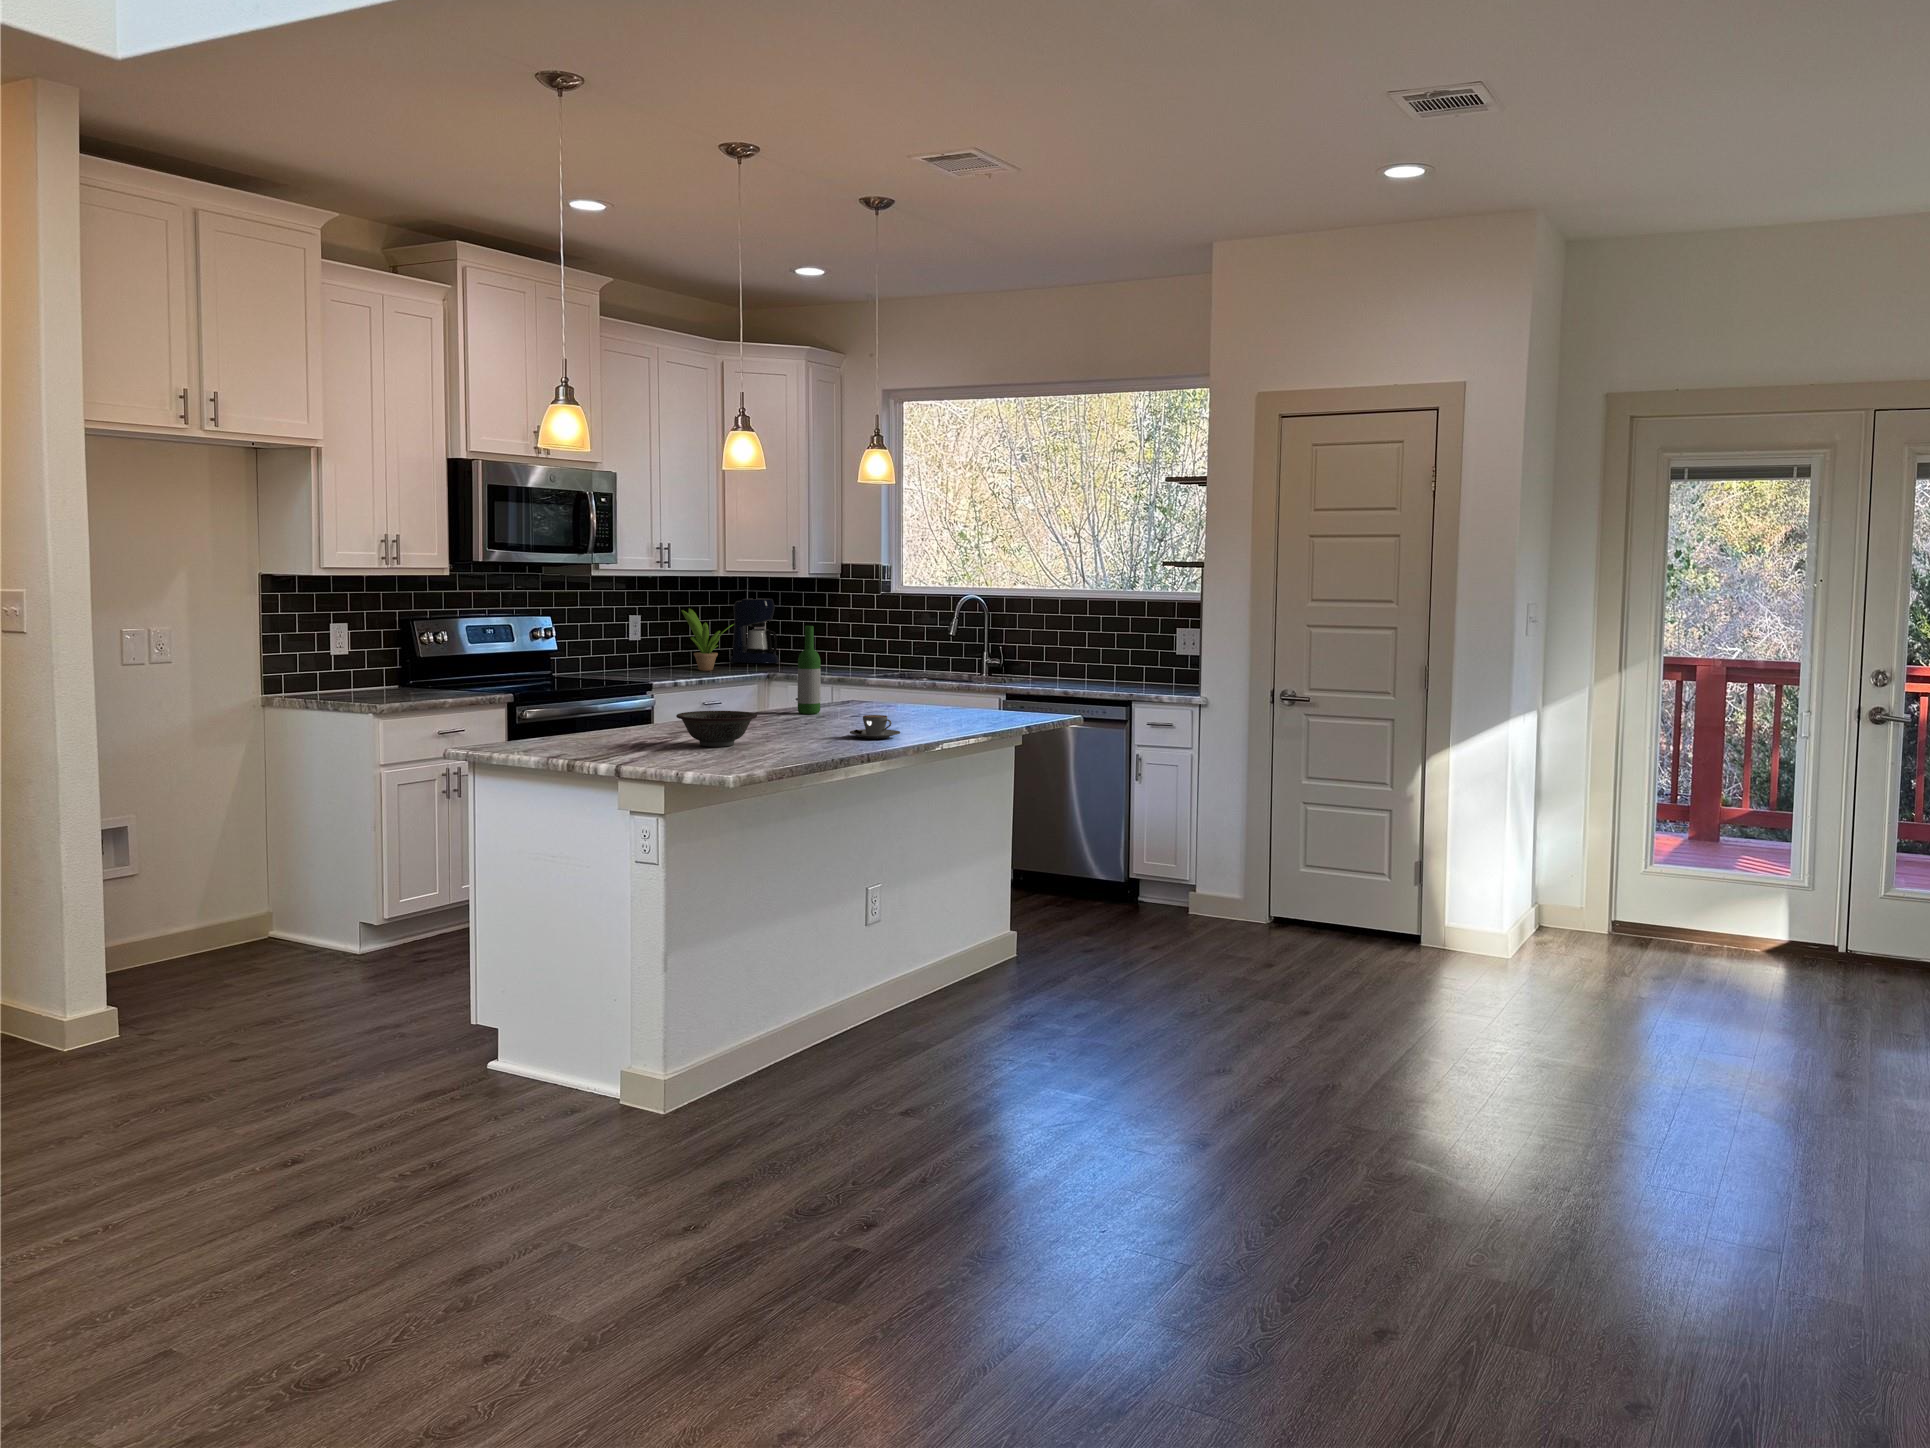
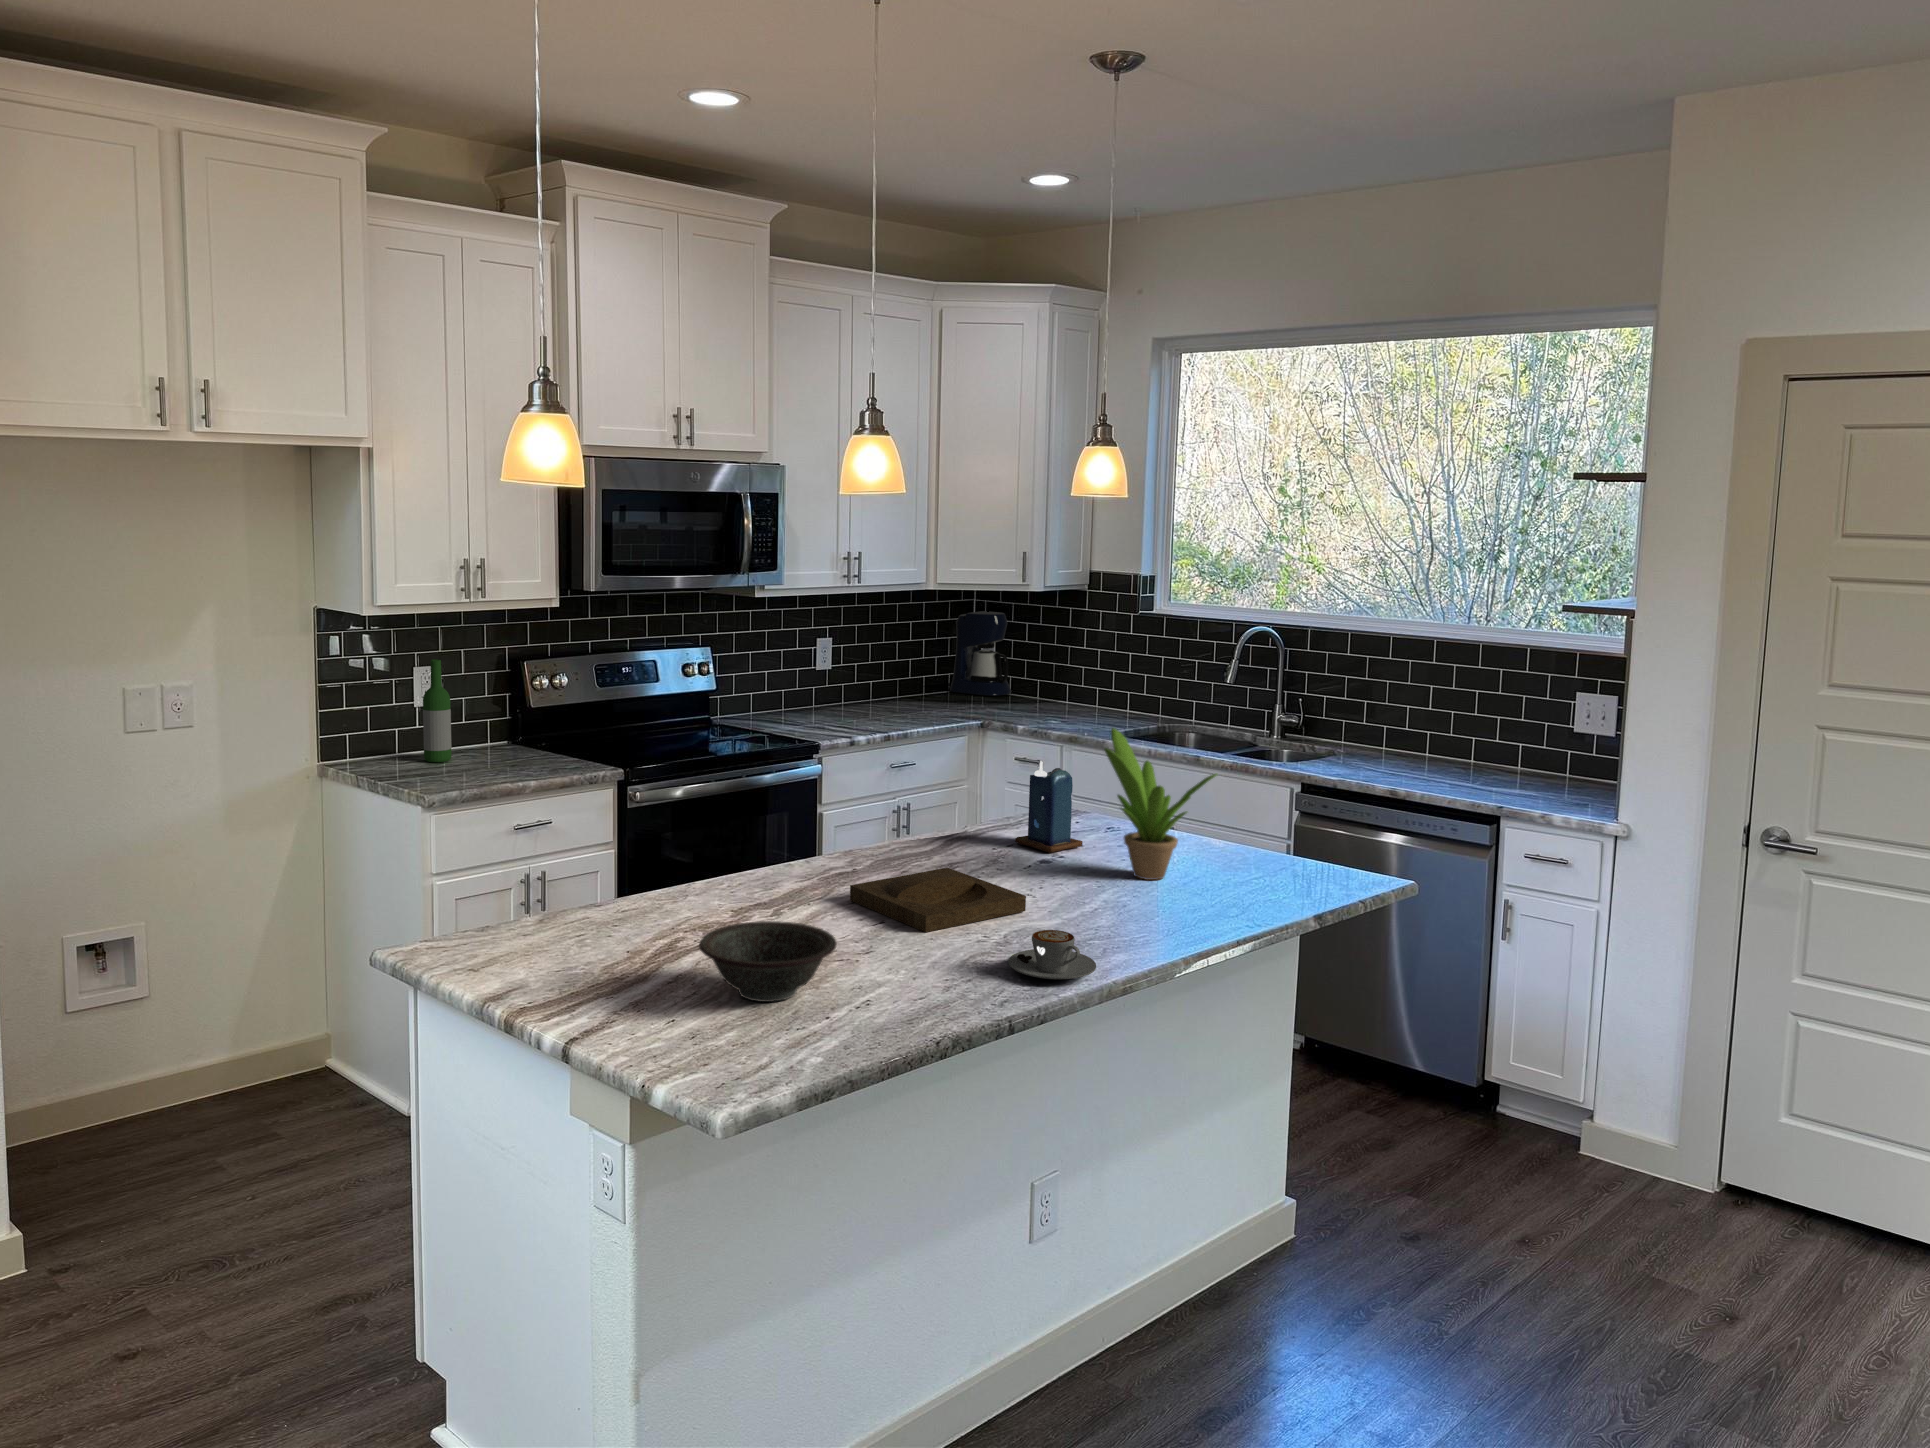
potted plant: present [681,608,734,671] -> present [1104,728,1217,880]
wine bottle: present [798,626,821,714] -> present [423,660,452,762]
candle: none [827,653,871,710] -> present [1015,761,1083,853]
tray: none [737,707,848,731] -> present [850,868,1026,932]

